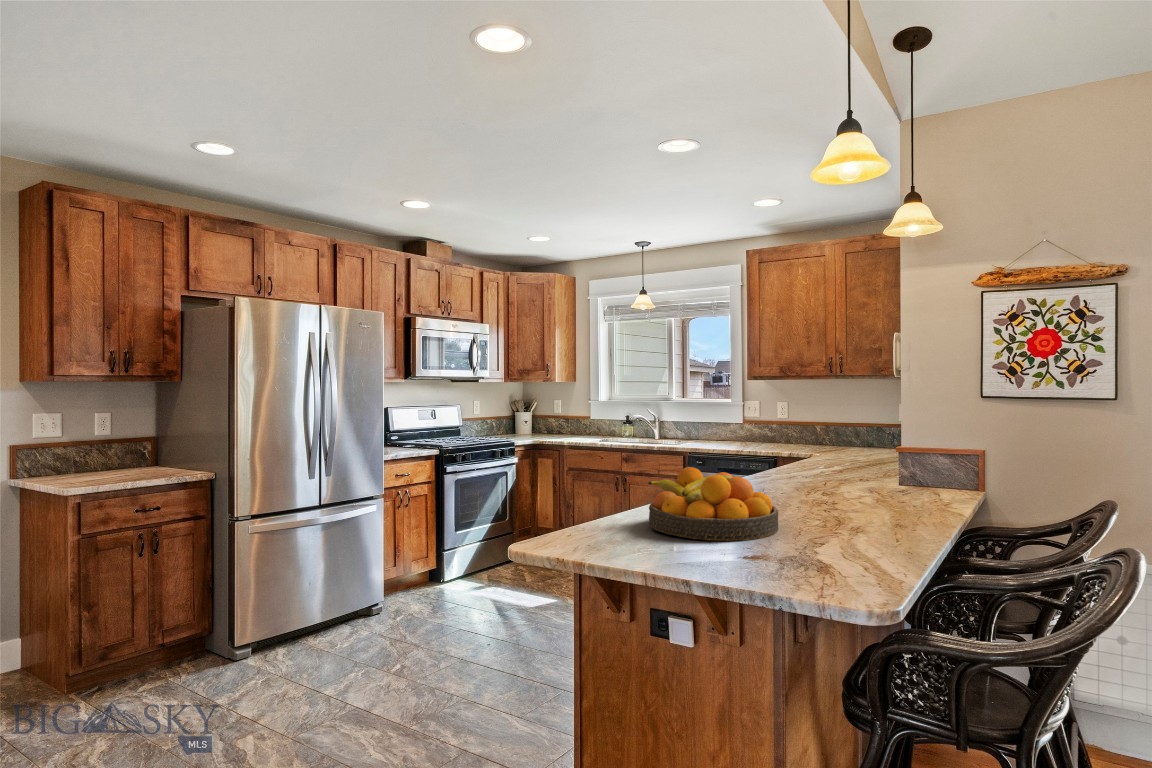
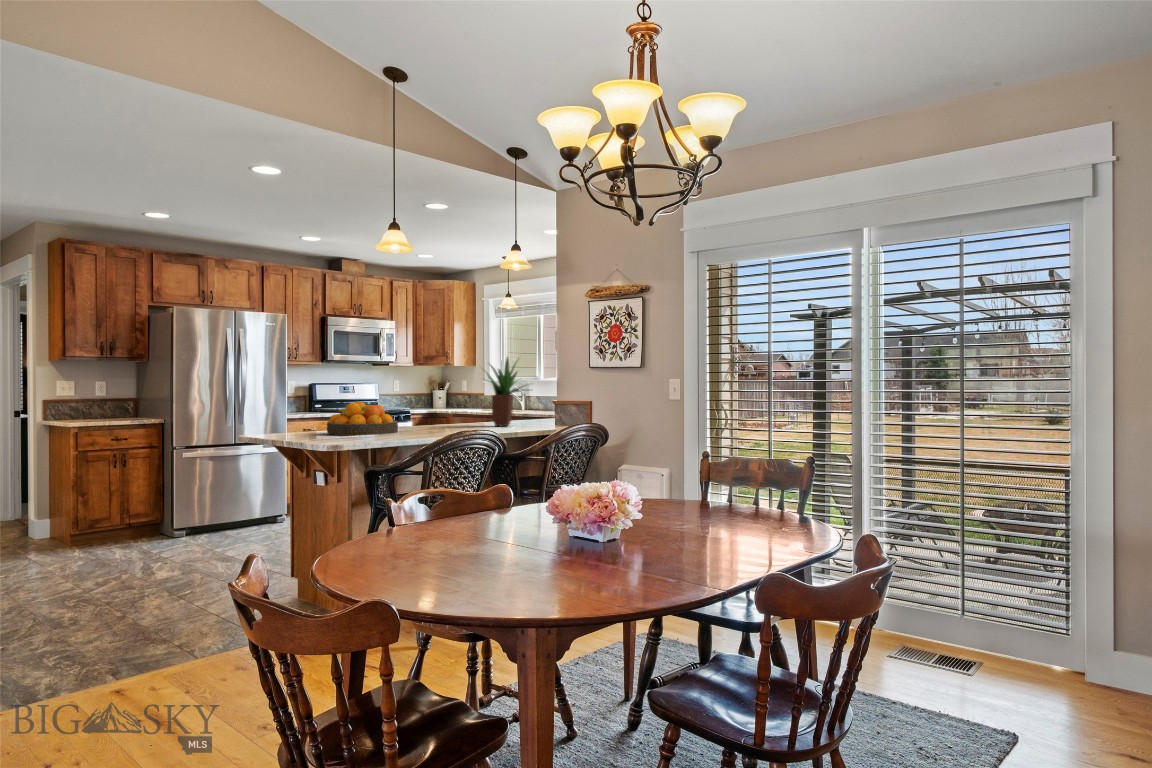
potted plant: none [816,379,918,496] -> present [486,358,526,426]

